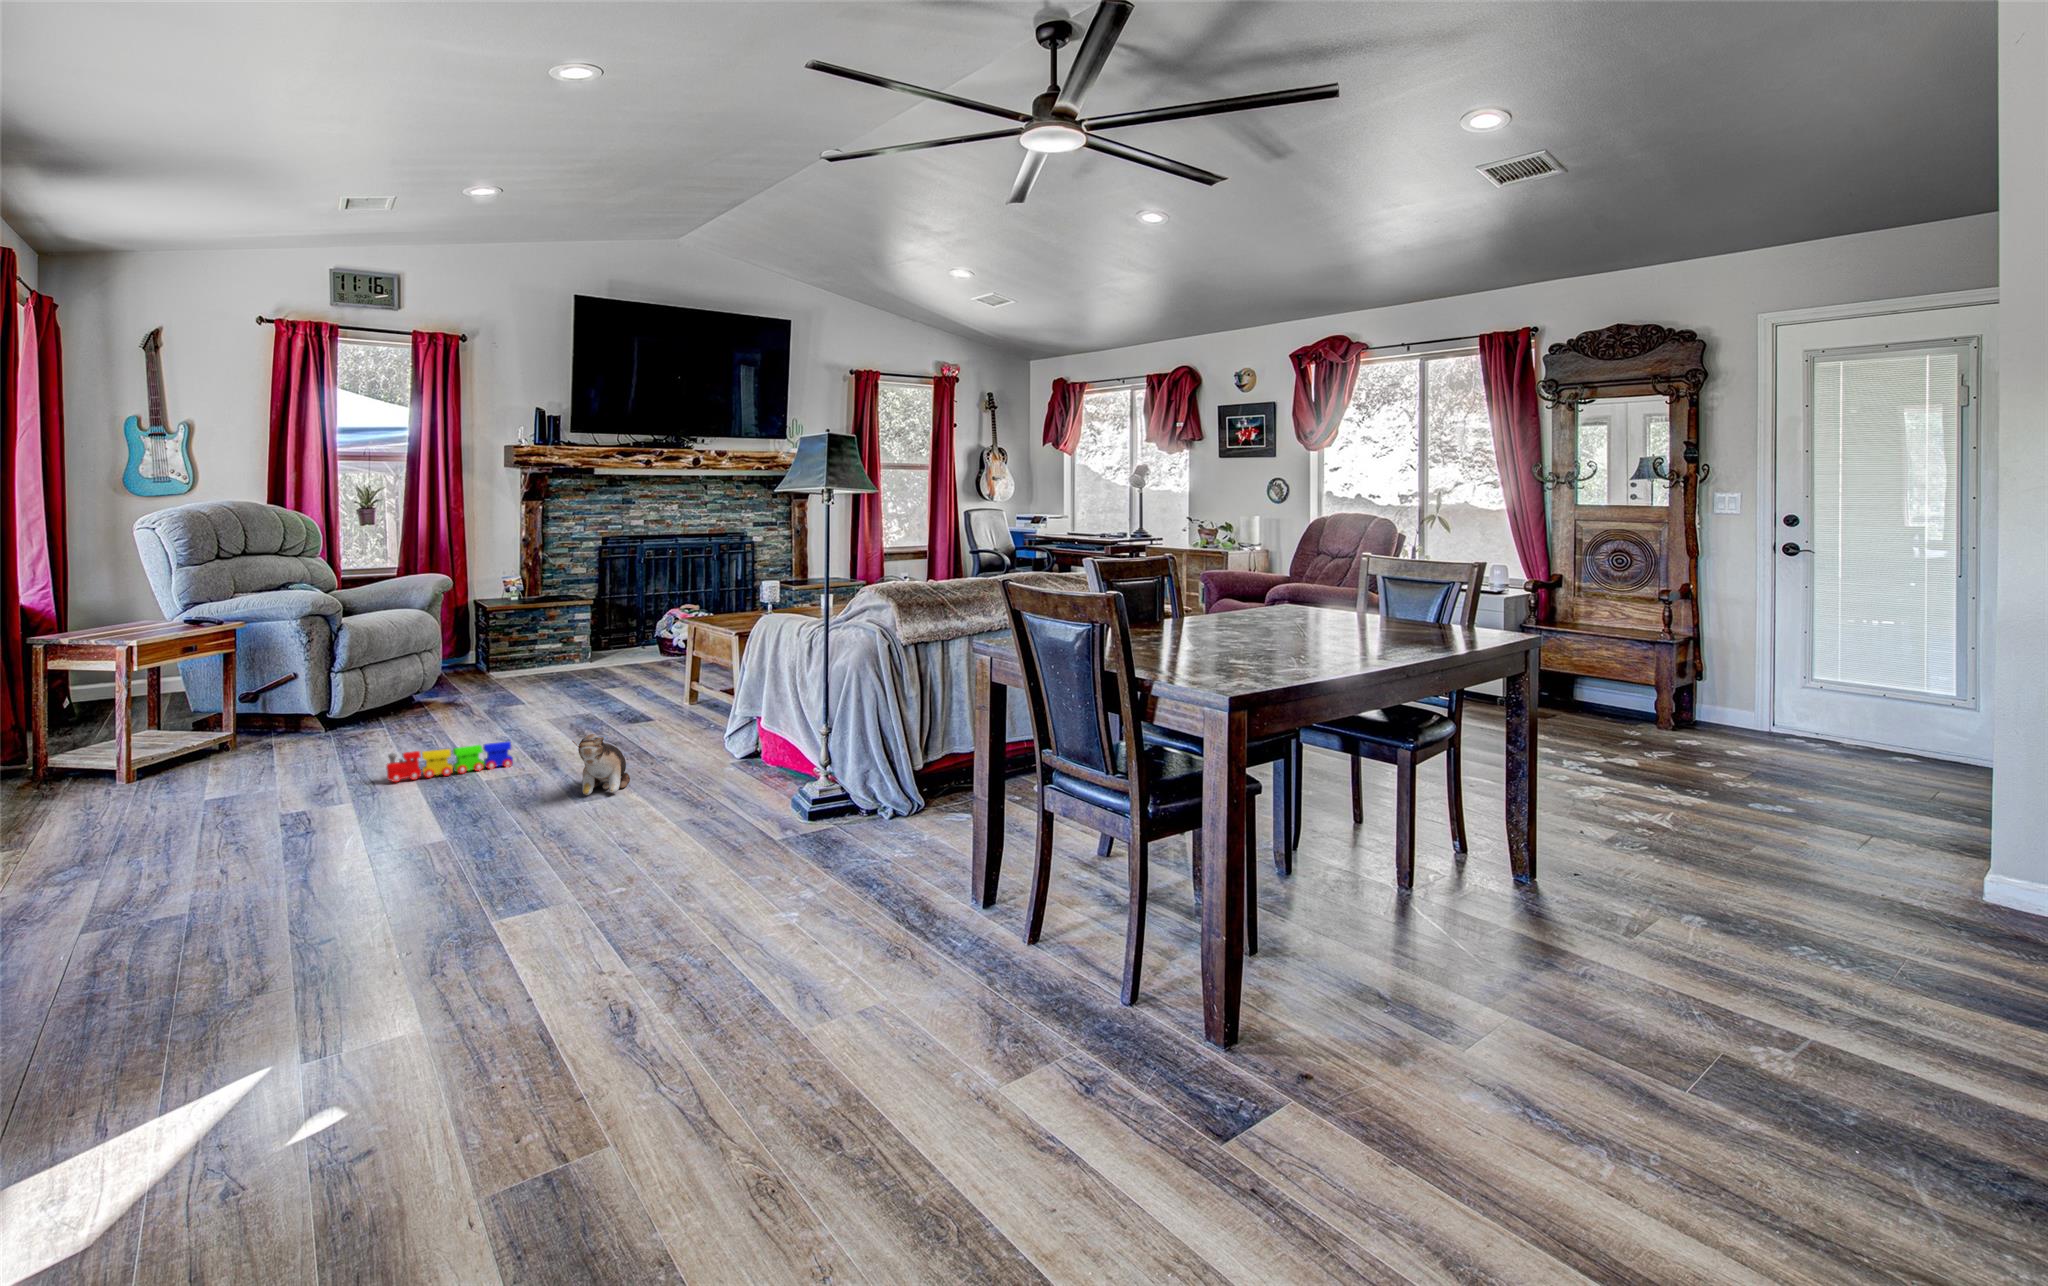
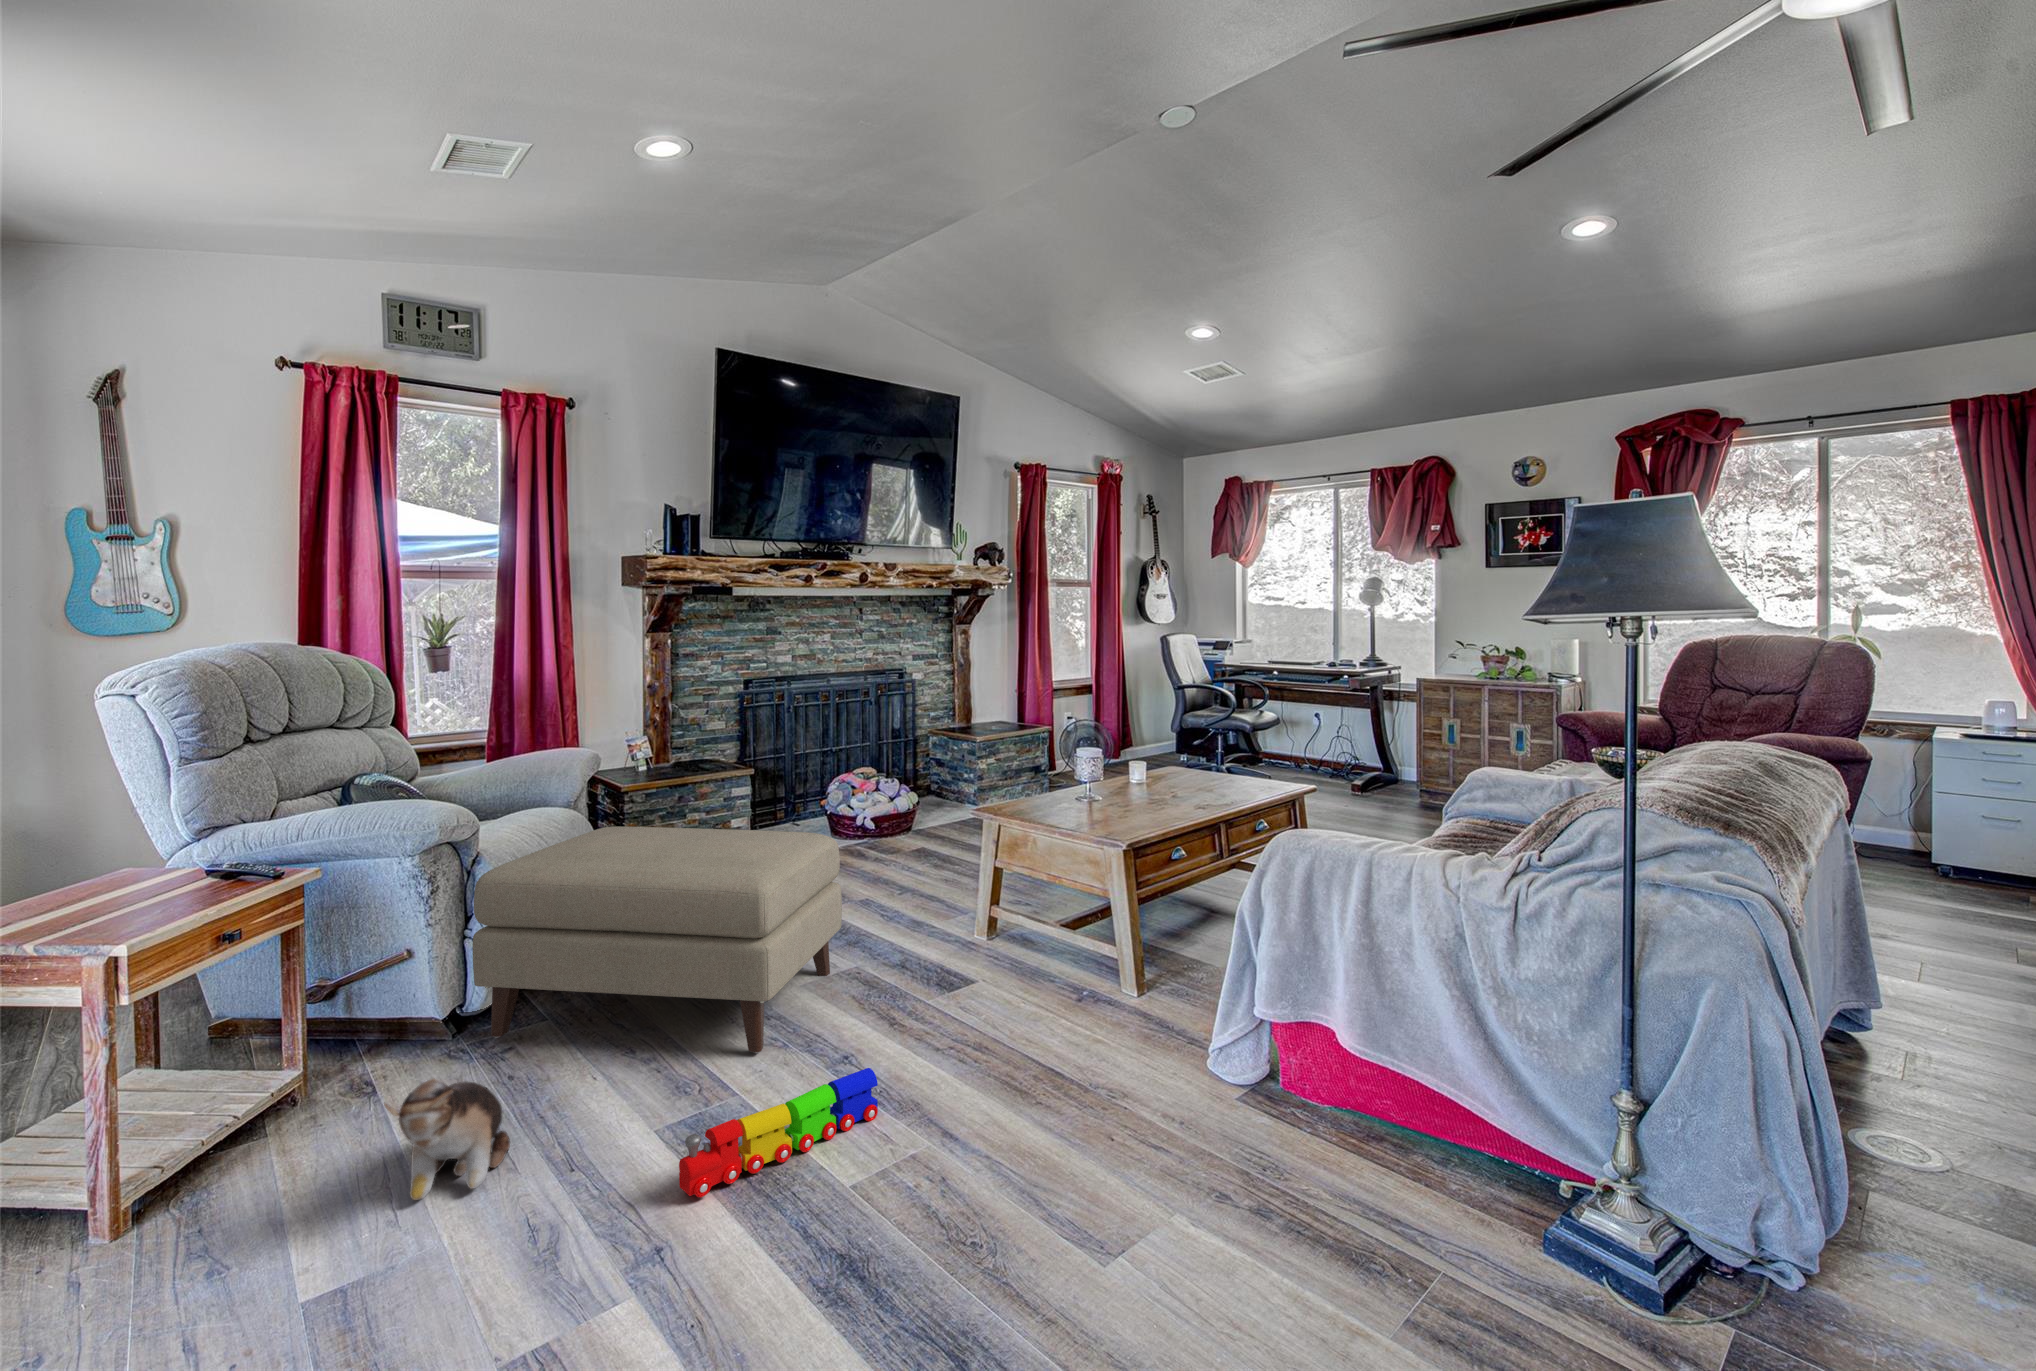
ottoman: none [333,622,570,743] -> present [473,827,842,1053]
plush toy: present [572,734,630,795] -> present [384,1079,510,1200]

